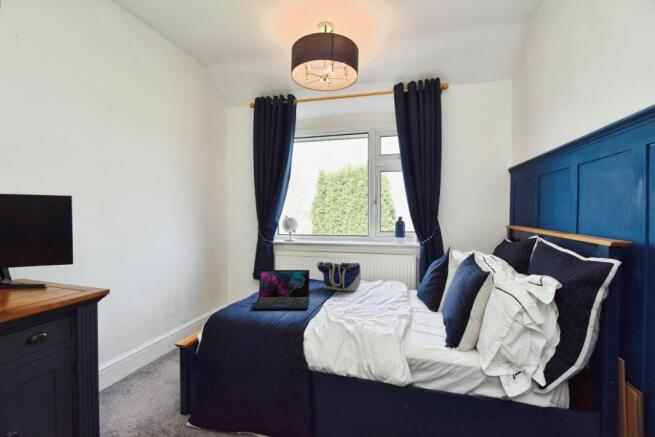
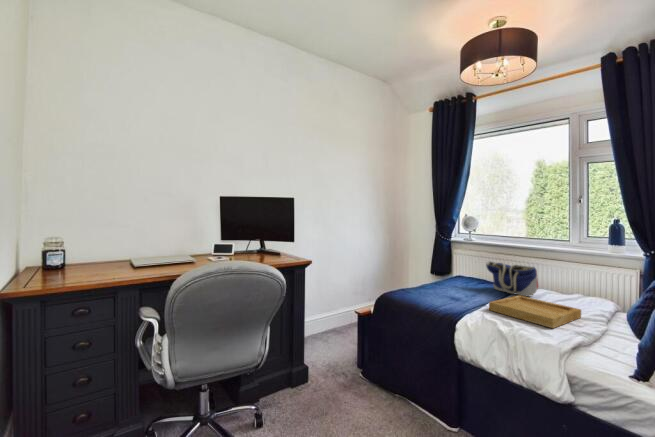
laptop: present [252,270,310,309] -> none [414,263,474,305]
tray: none [330,291,398,318] -> present [489,295,581,328]

